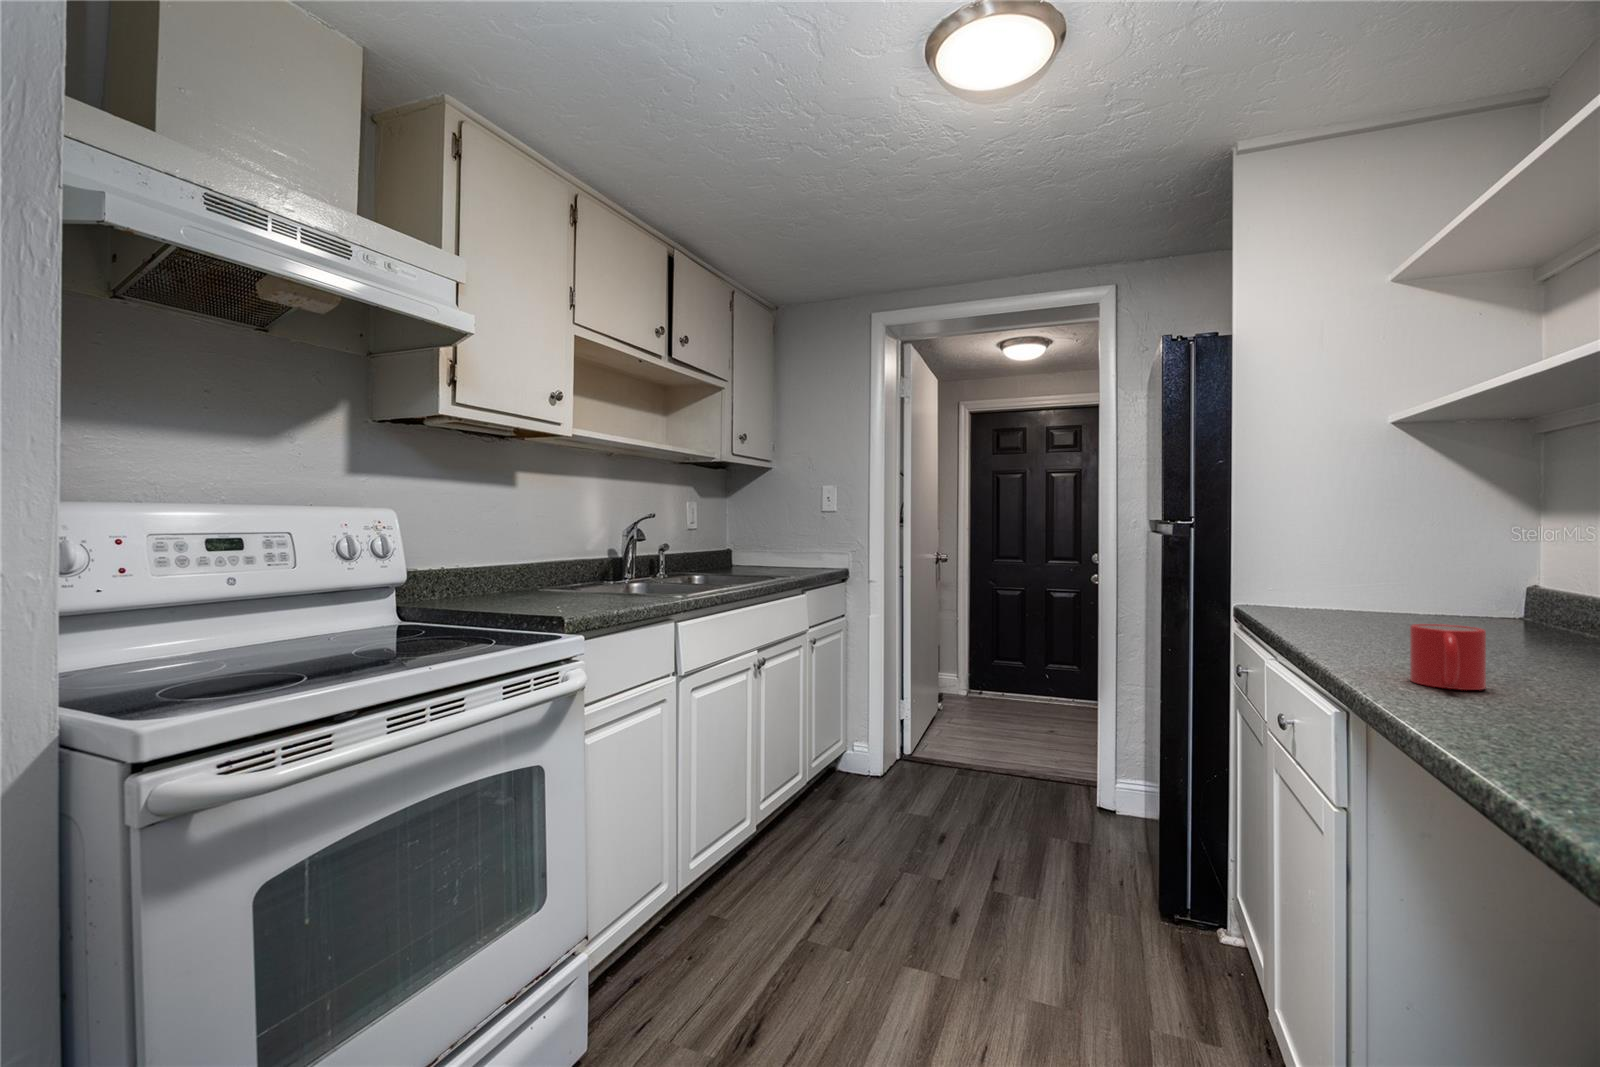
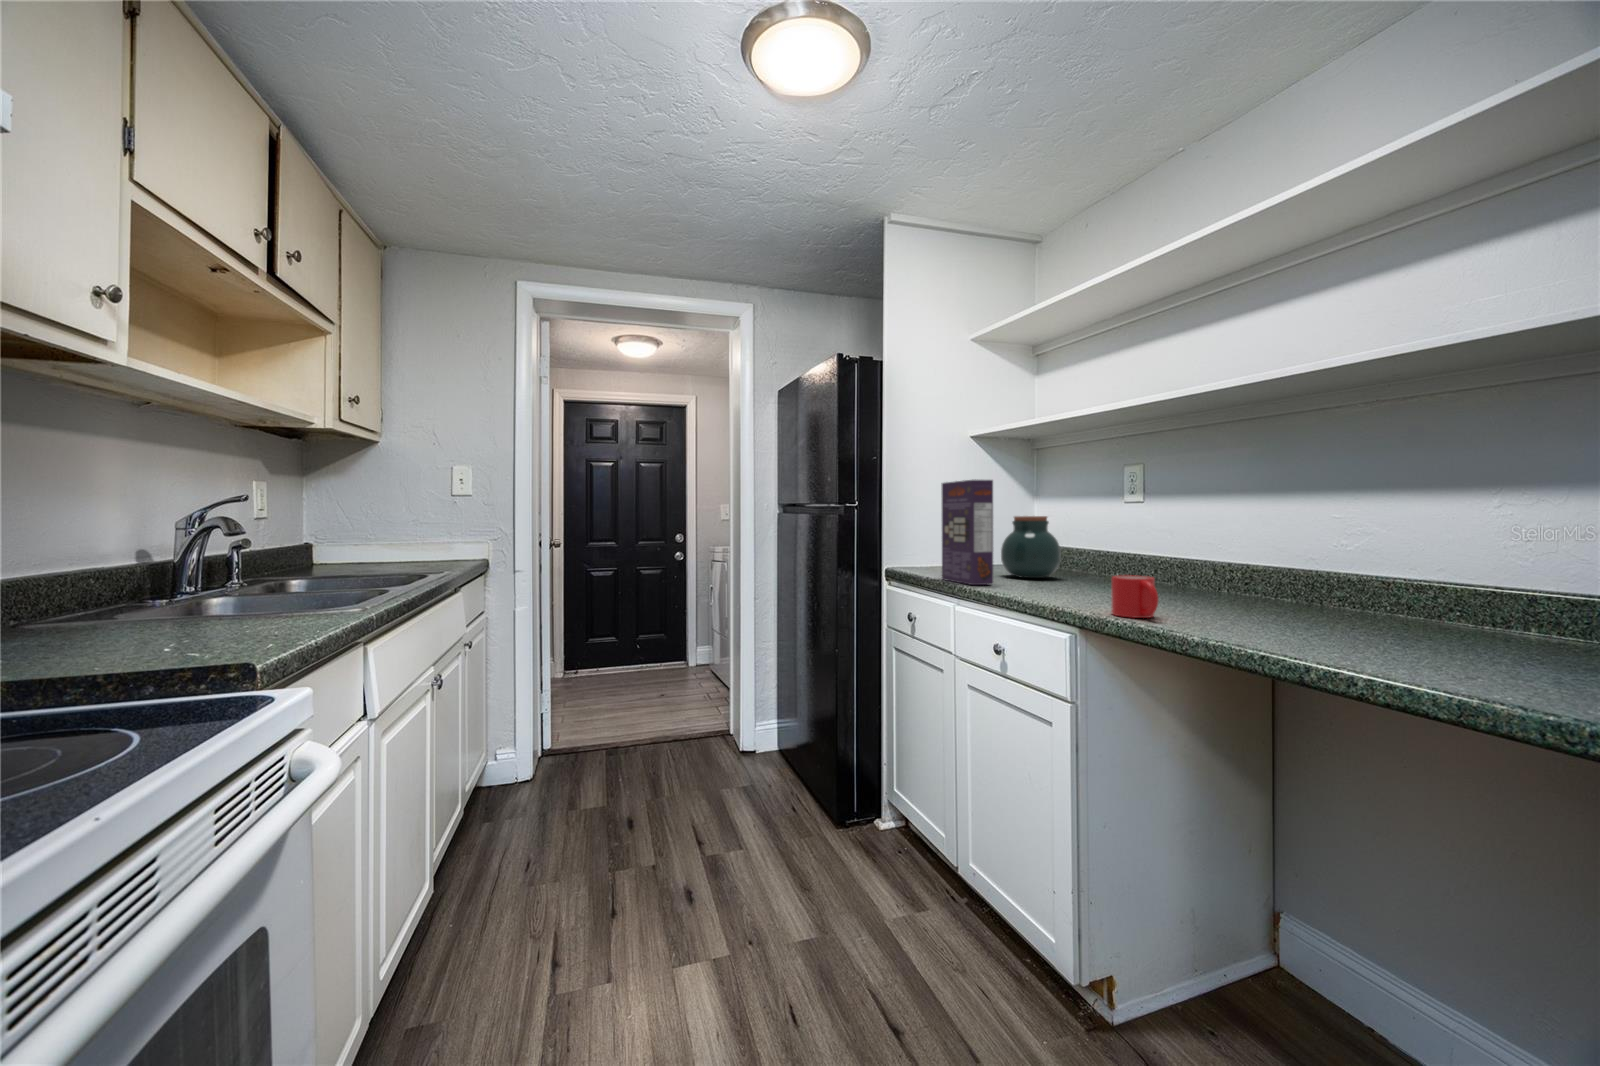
cereal box: none [1294,483,1352,630] -> present [942,480,993,585]
jar: none [1422,534,1540,630] -> present [1001,516,1061,578]

